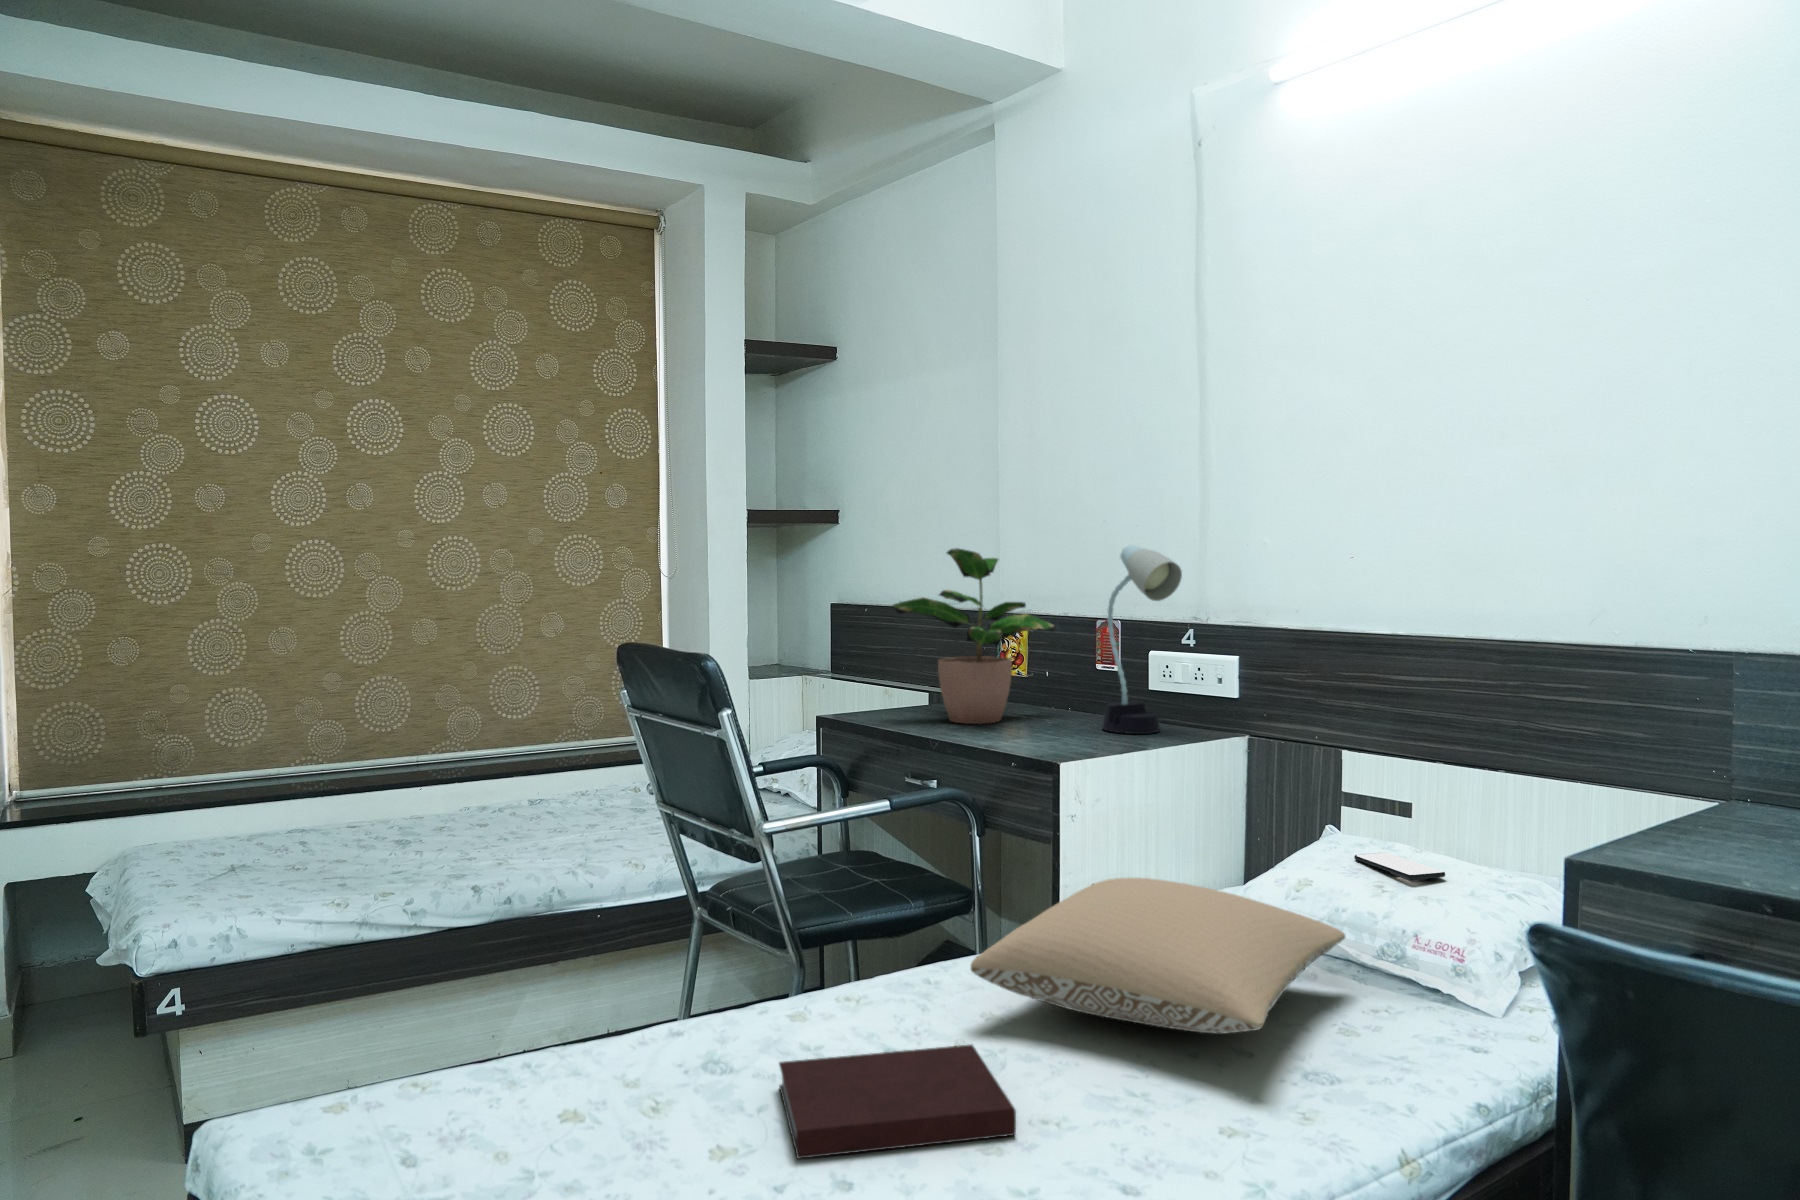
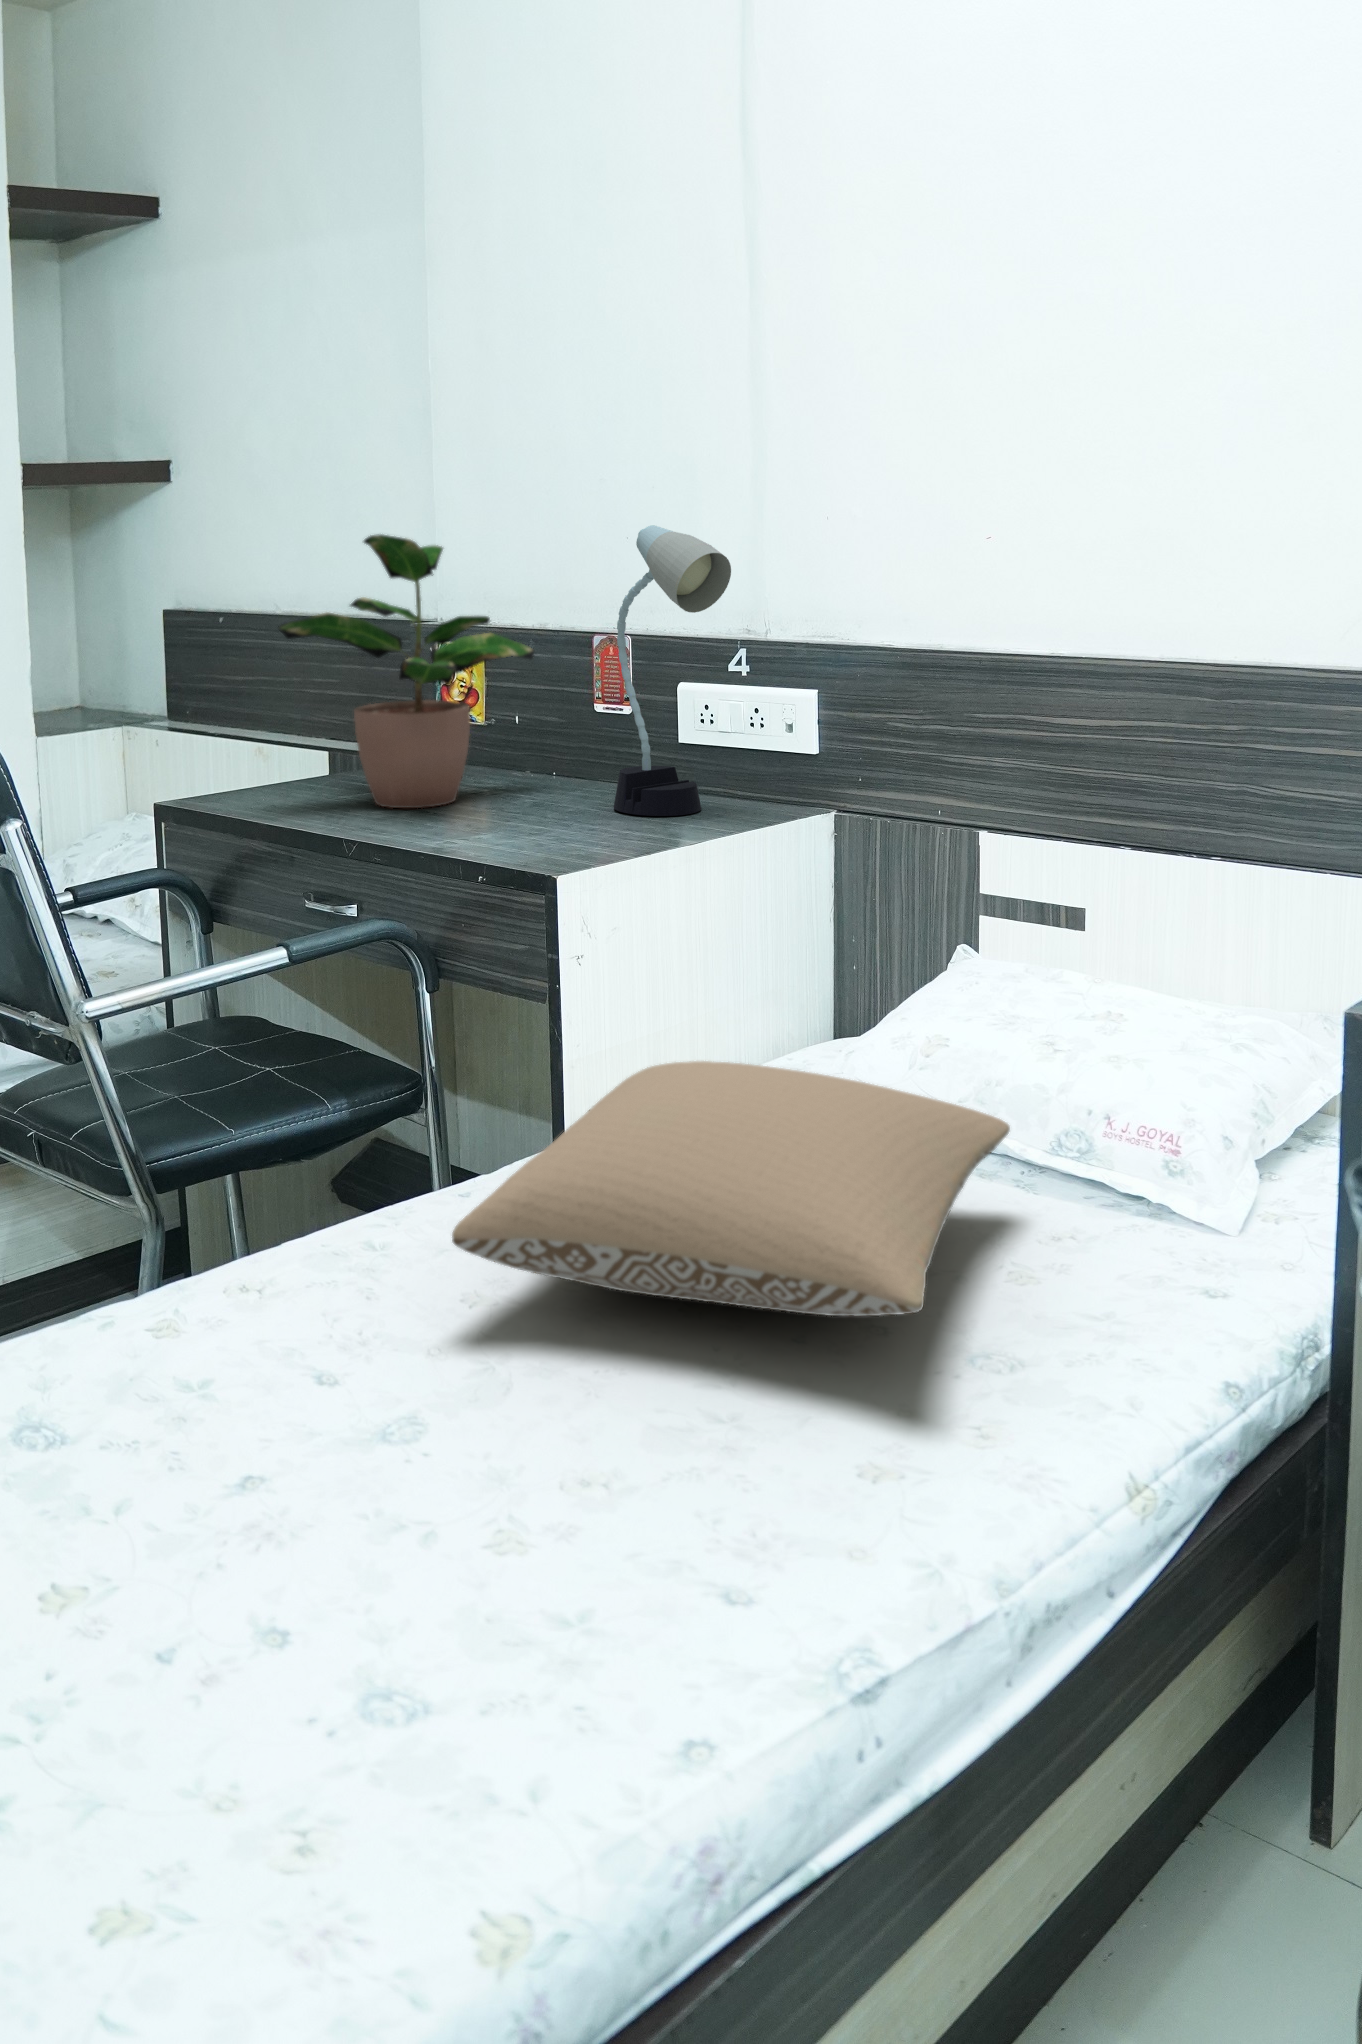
smartphone: present [1354,853,1445,881] -> none [1004,986,1137,1031]
notebook: present [779,1044,1016,1159] -> none [142,1373,553,1631]

